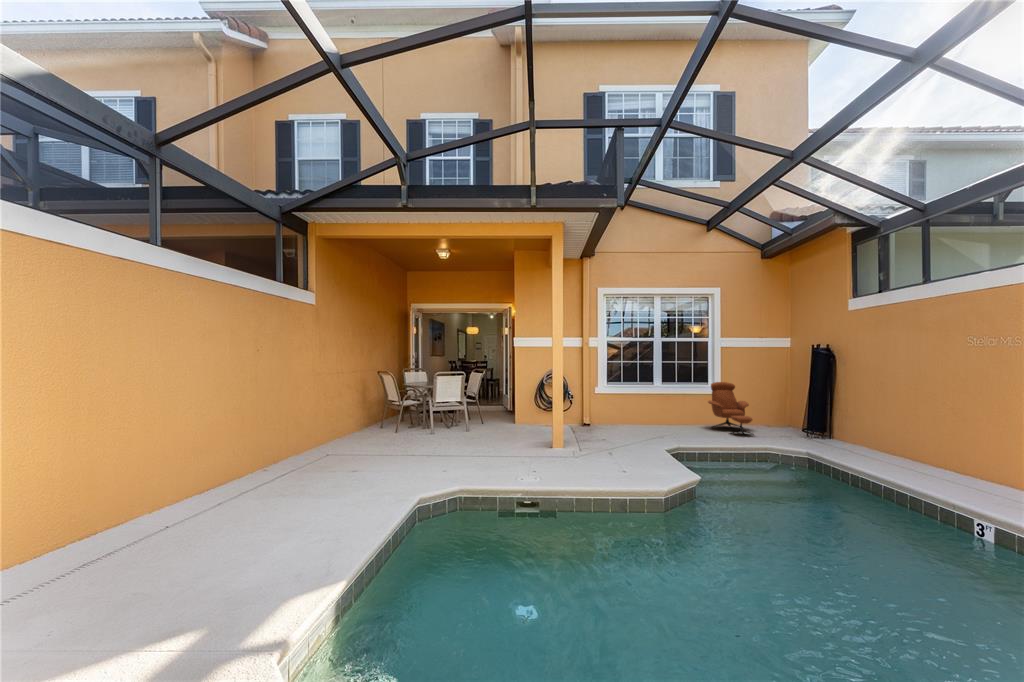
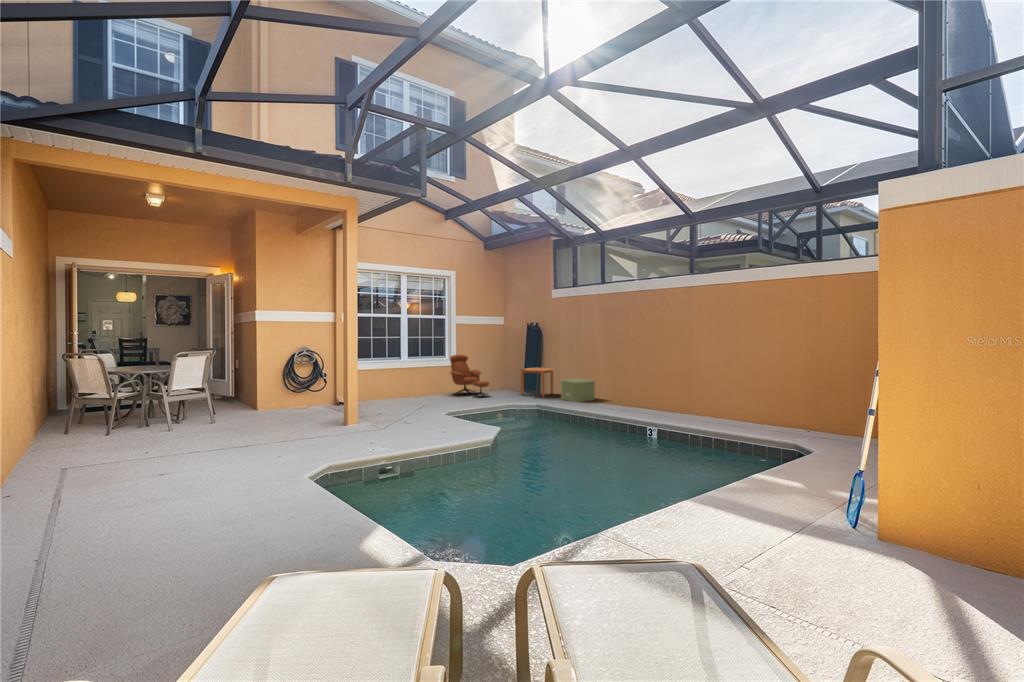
side table: none [799,406,852,449] -> present [521,368,555,398]
storage box: none [851,428,915,465] -> present [561,379,595,402]

